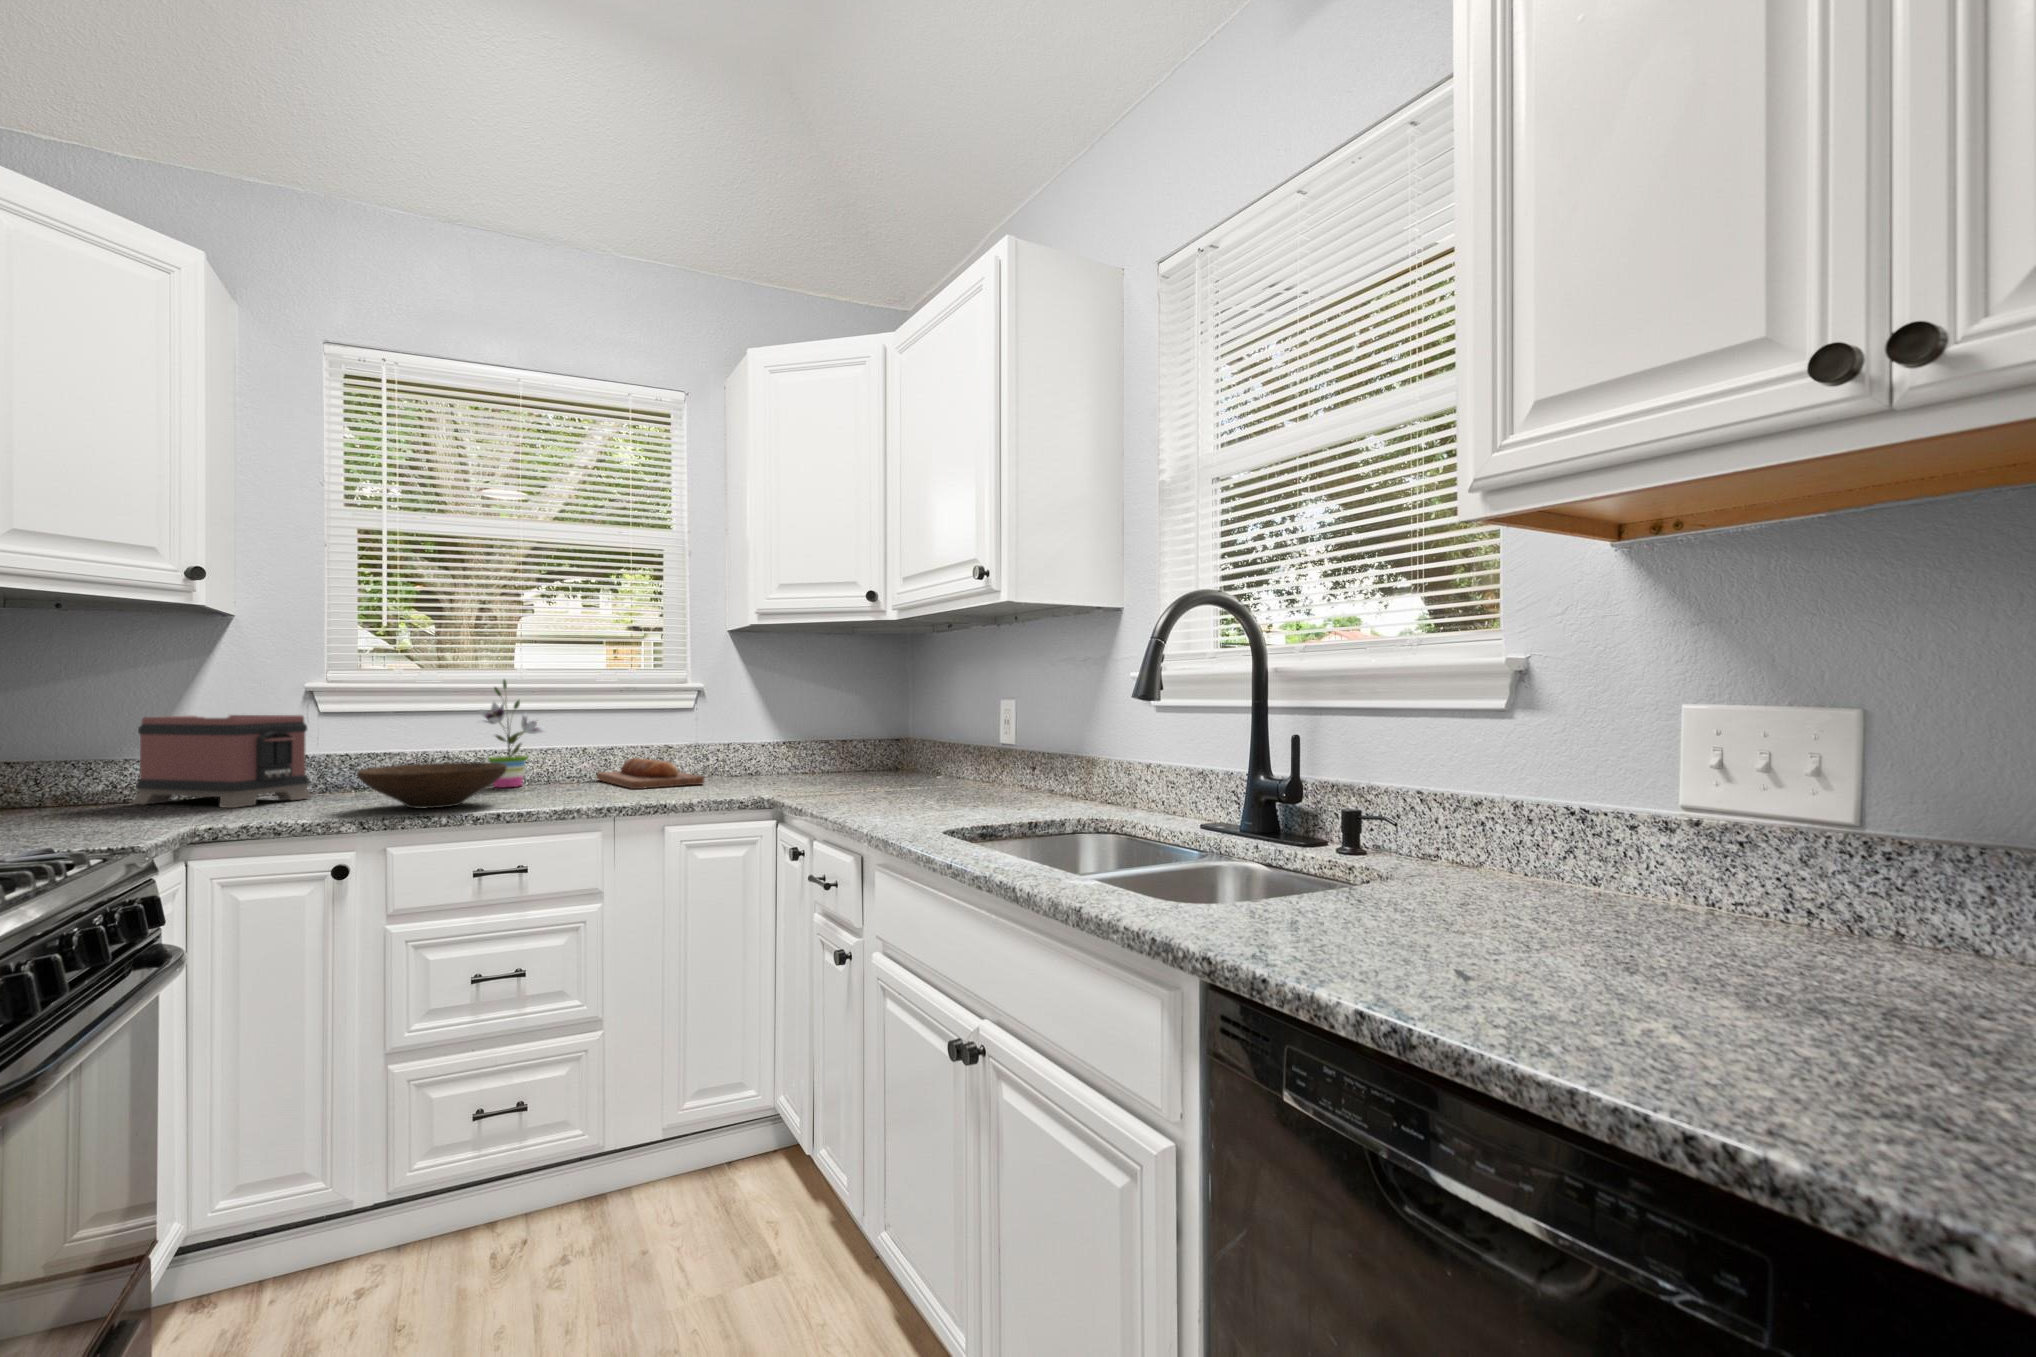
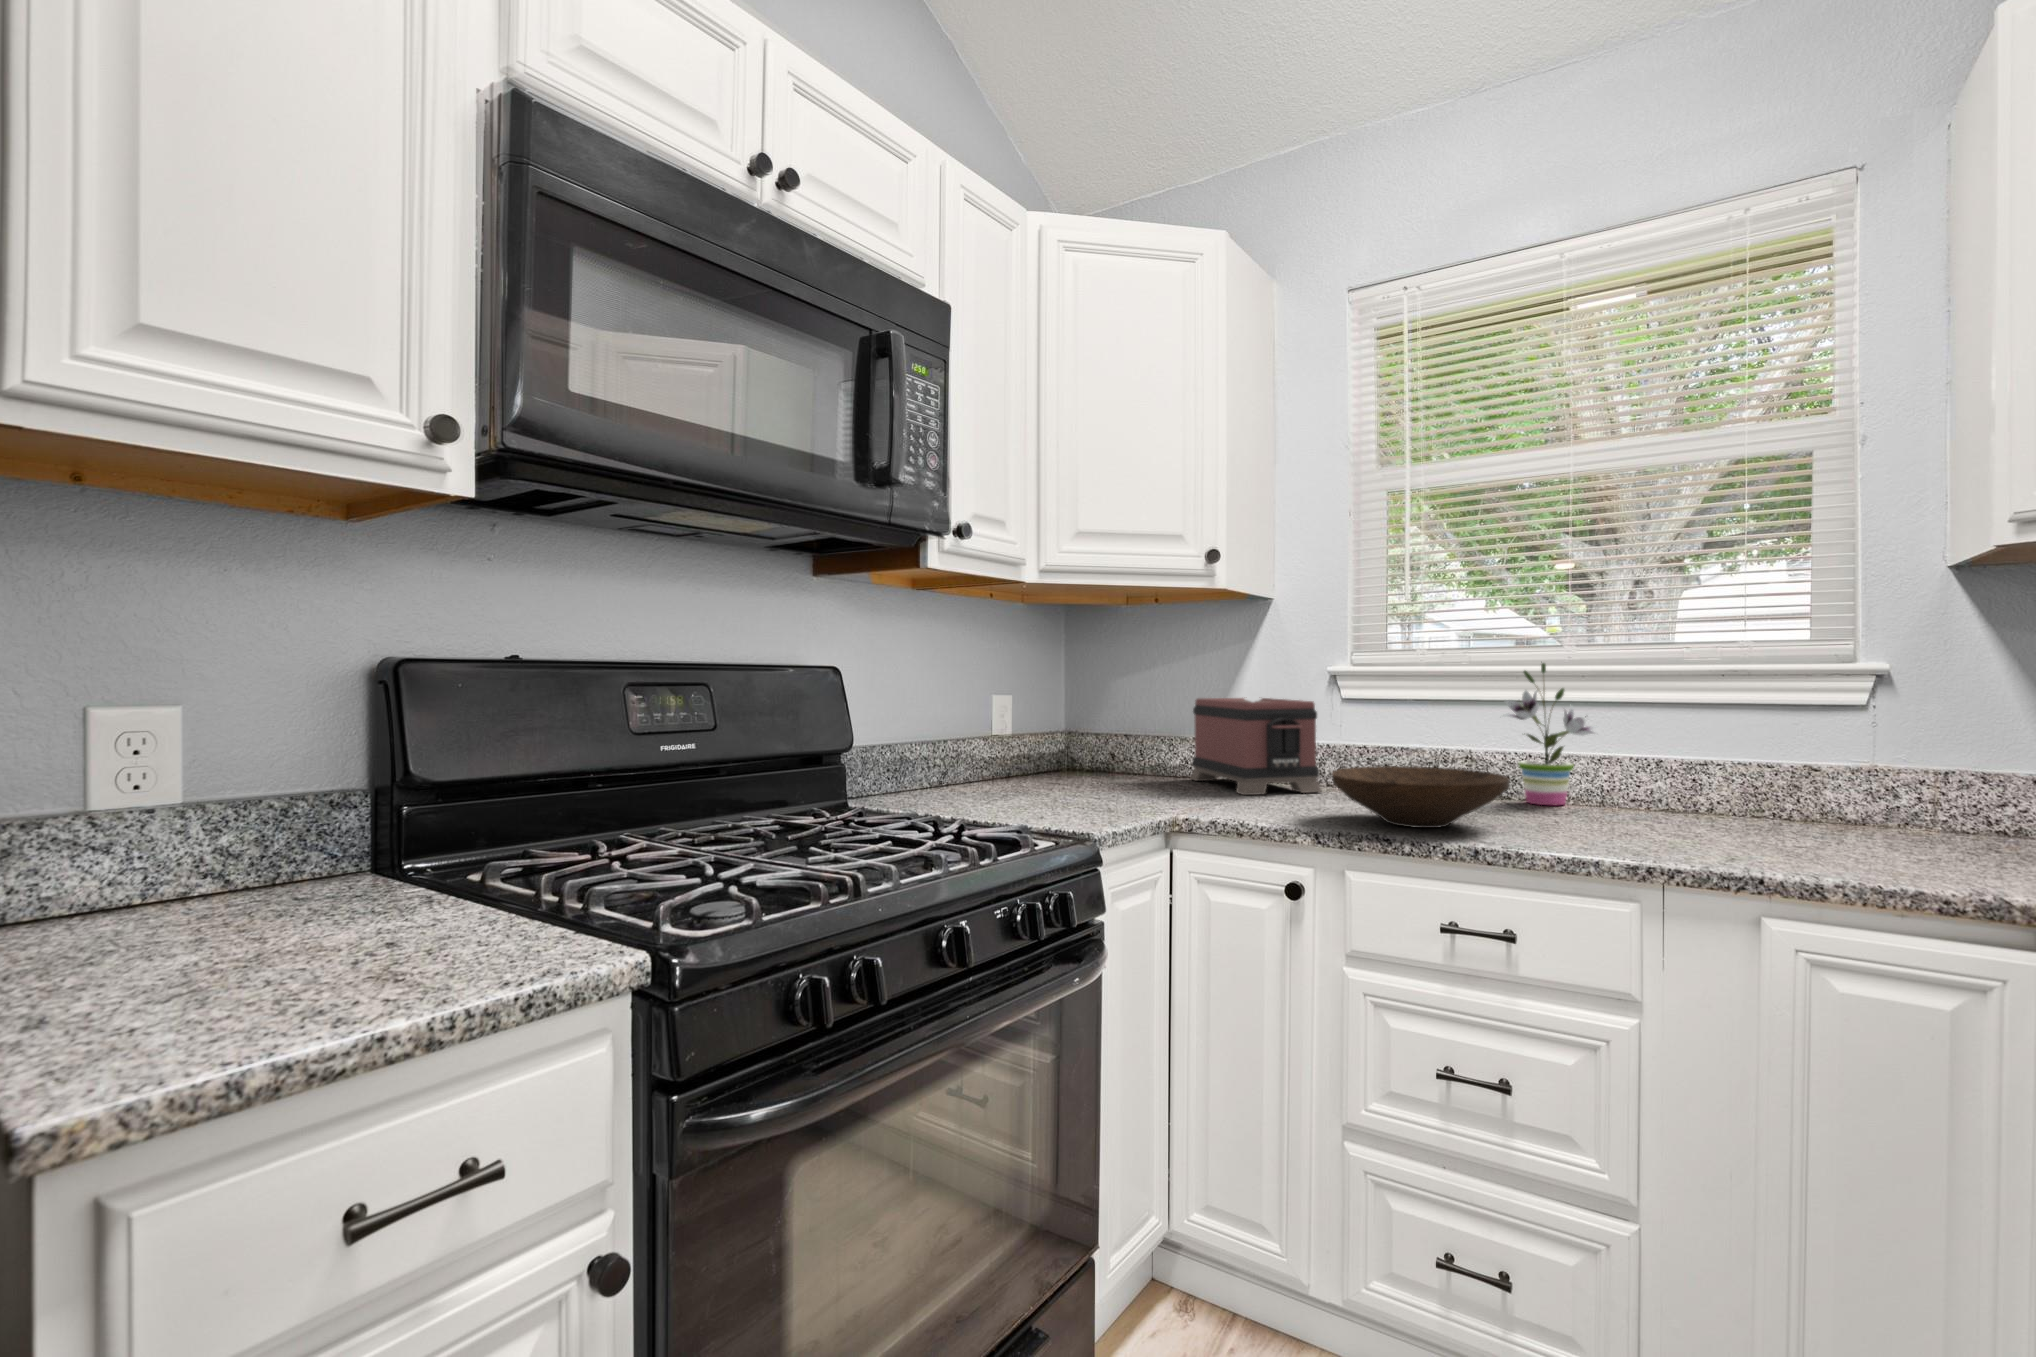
bread loaf: present [596,758,704,789] -> none [1683,782,1877,843]

